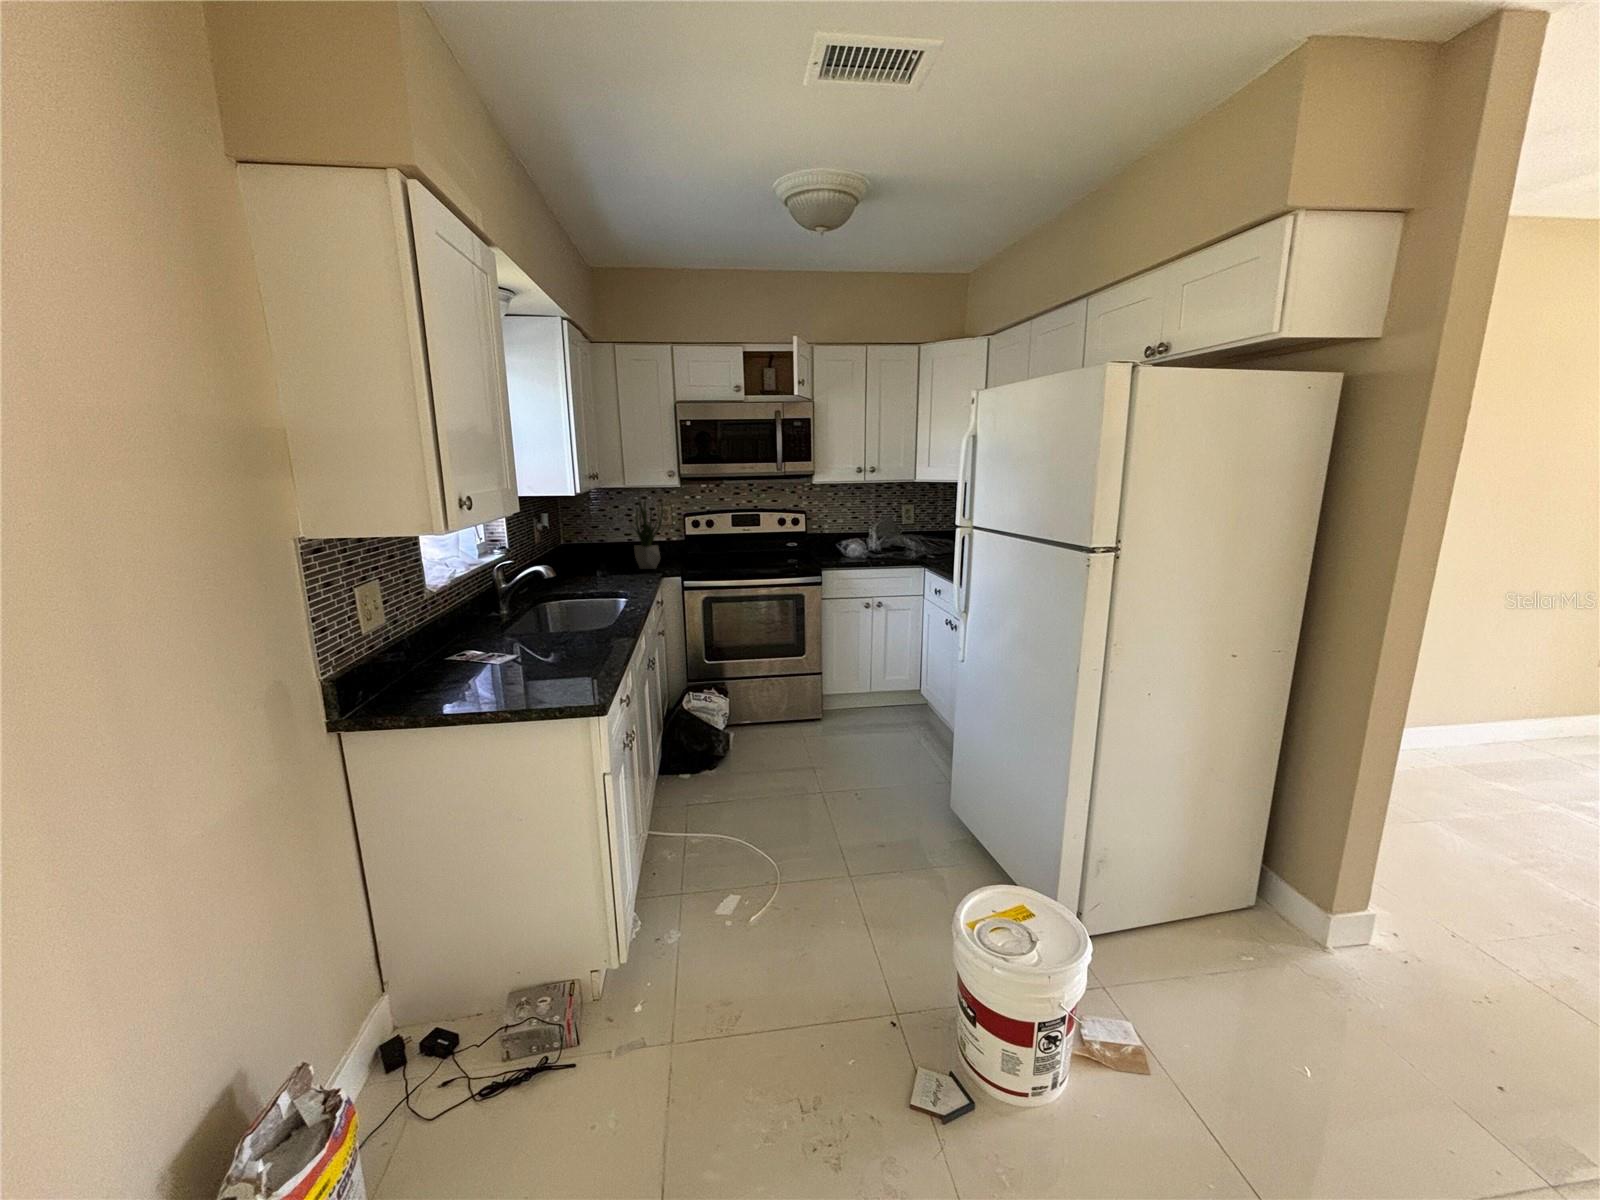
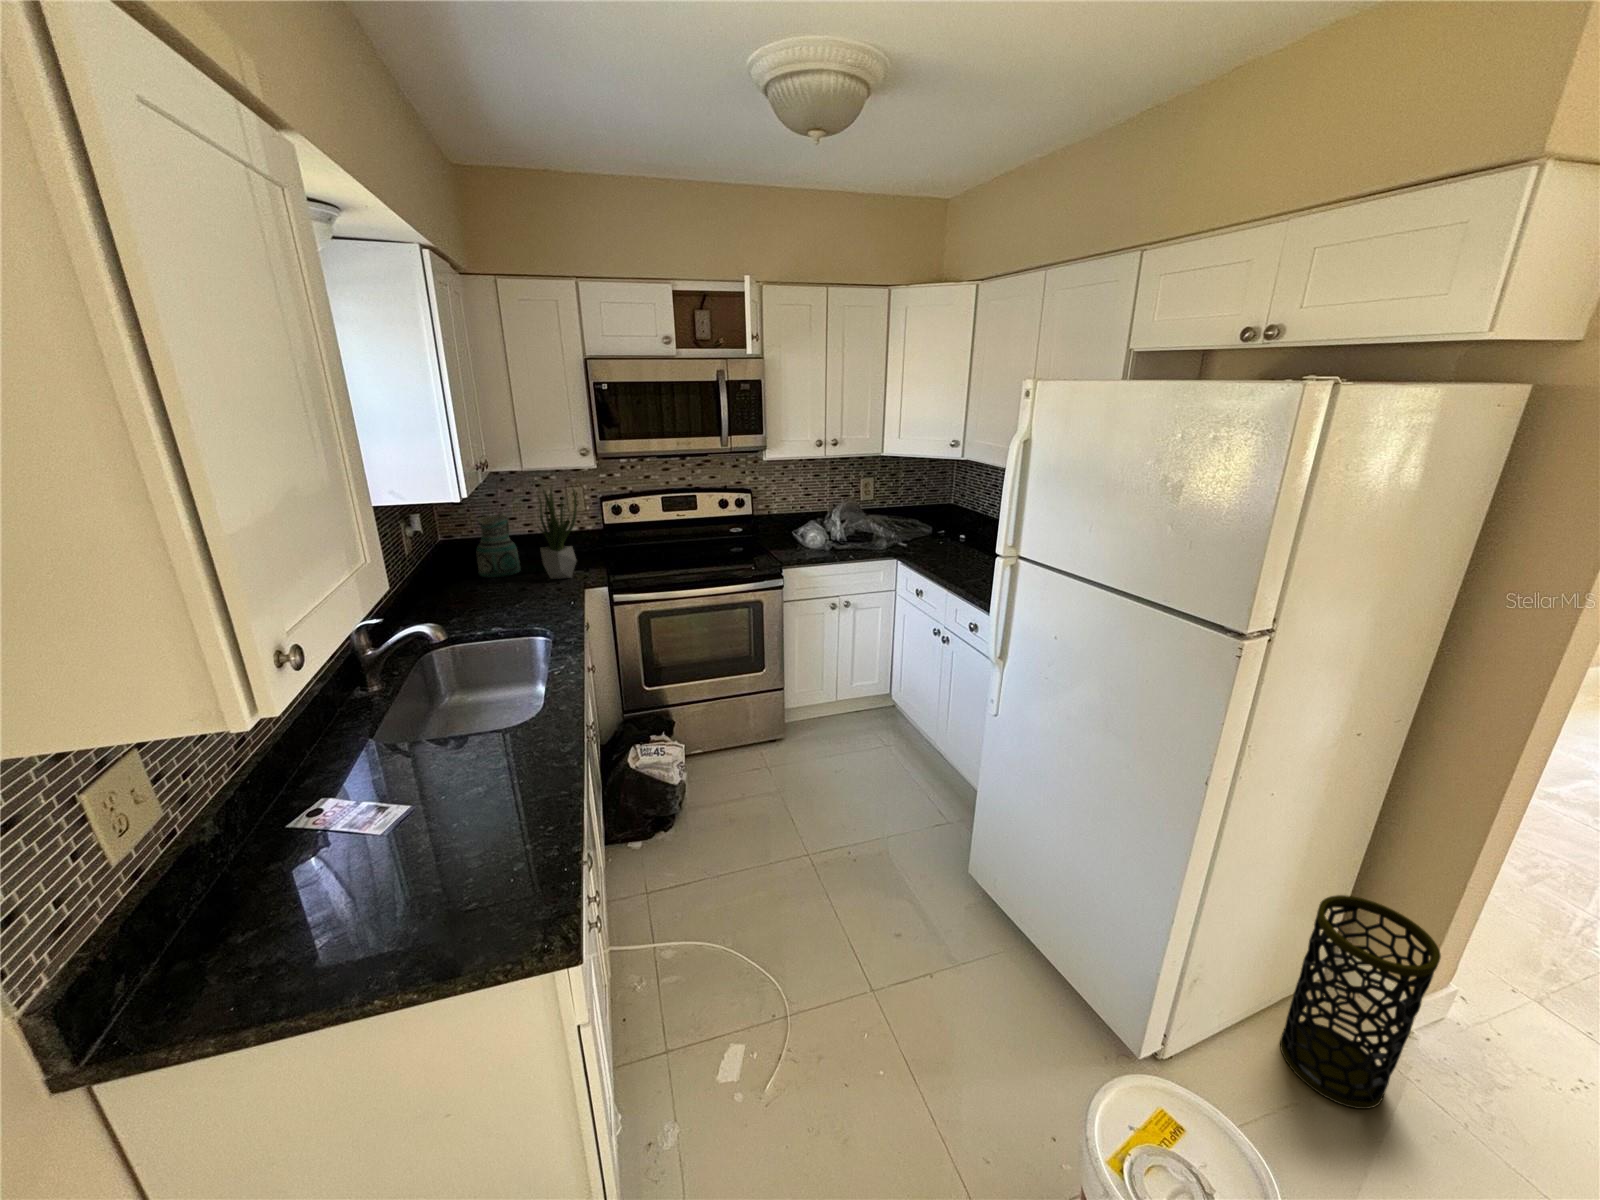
ceramic pitcher: none [589,521,620,568] -> present [476,512,521,578]
trash can: none [1193,800,1304,985] -> present [1280,895,1441,1109]

